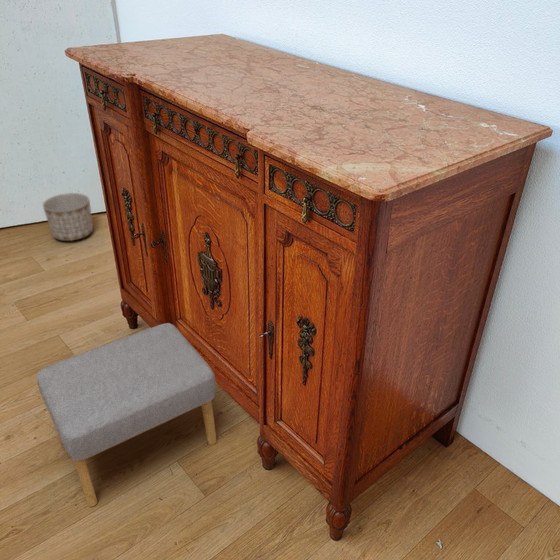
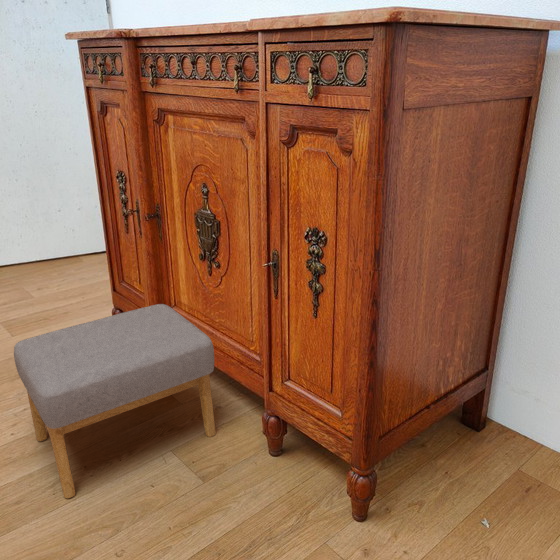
planter: present [43,193,93,241] -> none [34,225,85,272]

